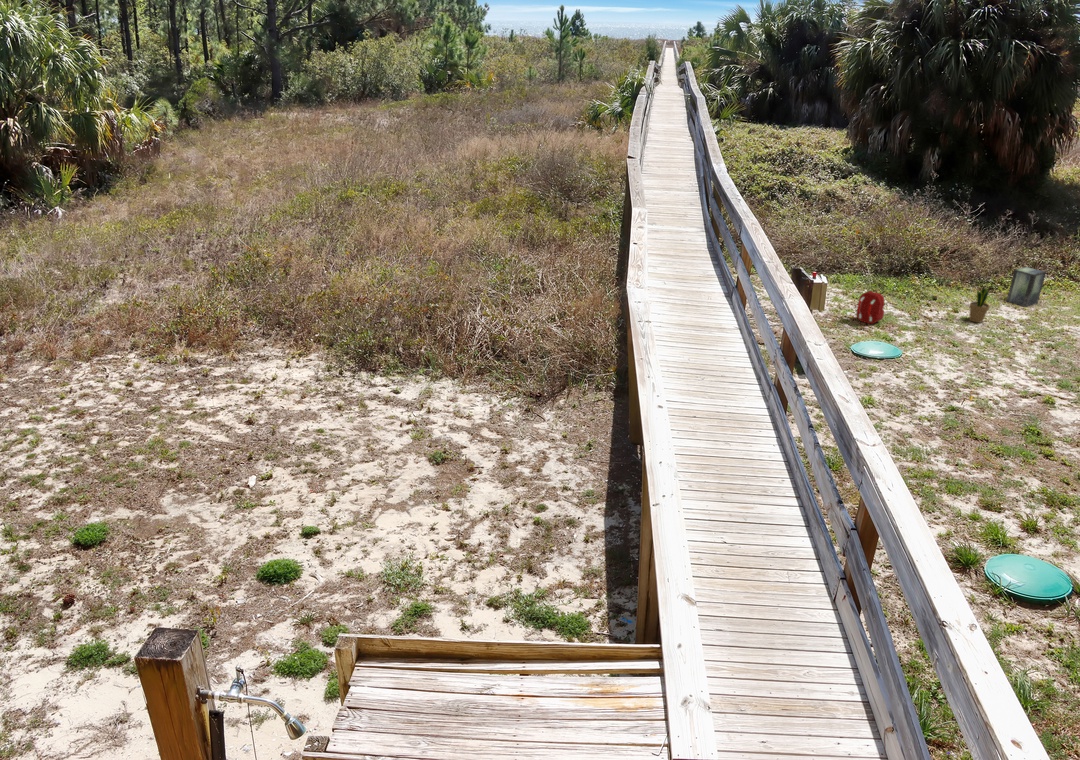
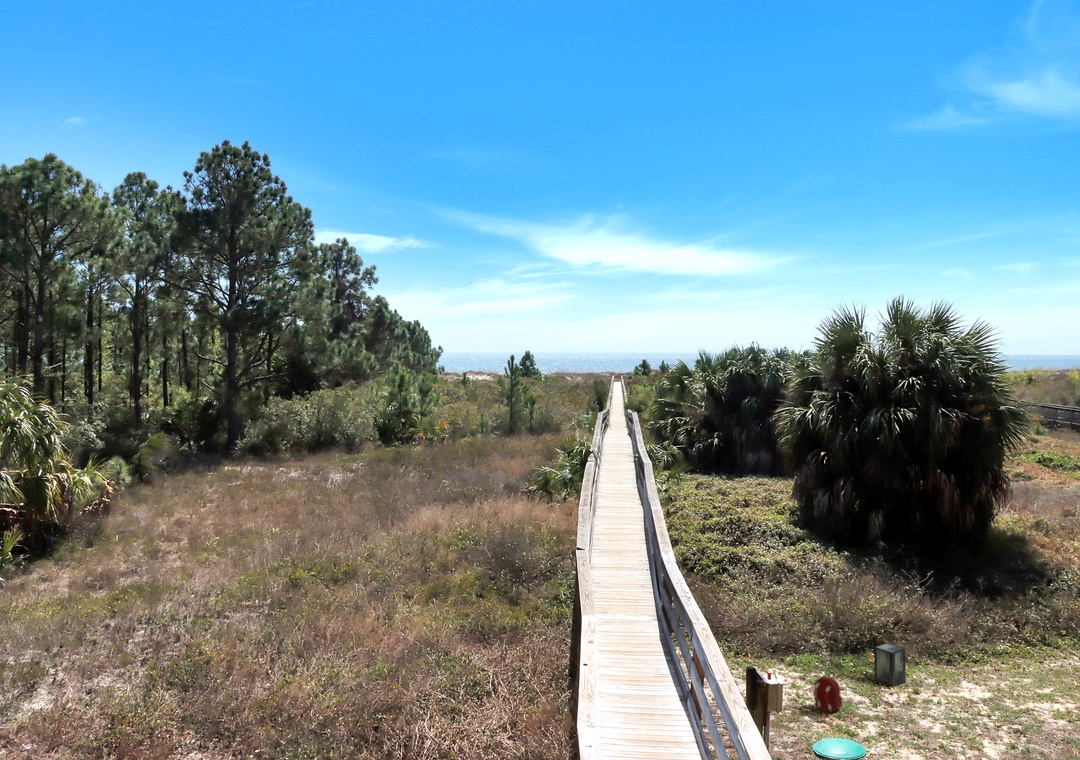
storage box: present [1007,267,1046,307] -> present [874,643,906,687]
potted plant: present [969,288,989,323] -> none [928,667,951,706]

